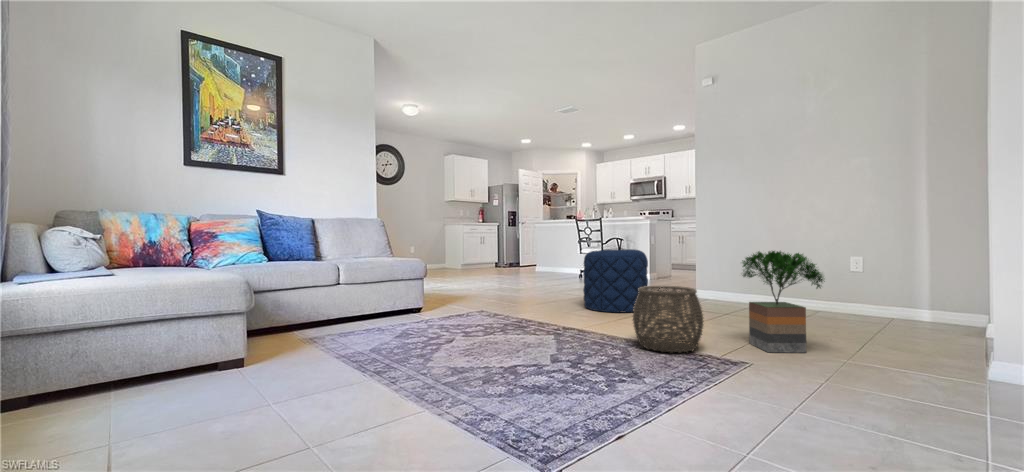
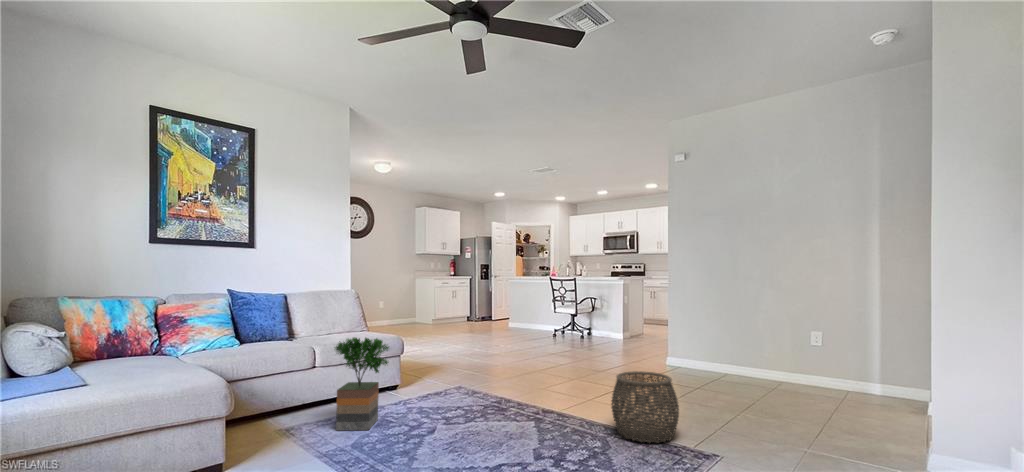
pouf: present [583,249,648,312] -> none [560,321,624,387]
potted tree: present [742,251,825,353] -> present [335,337,389,431]

